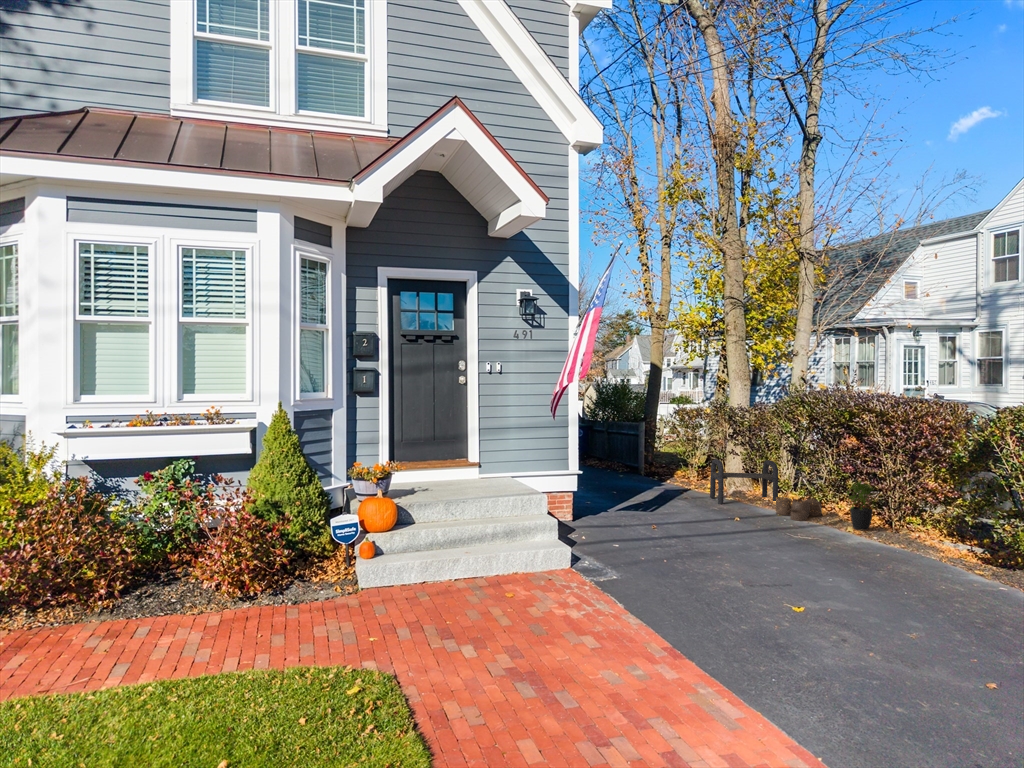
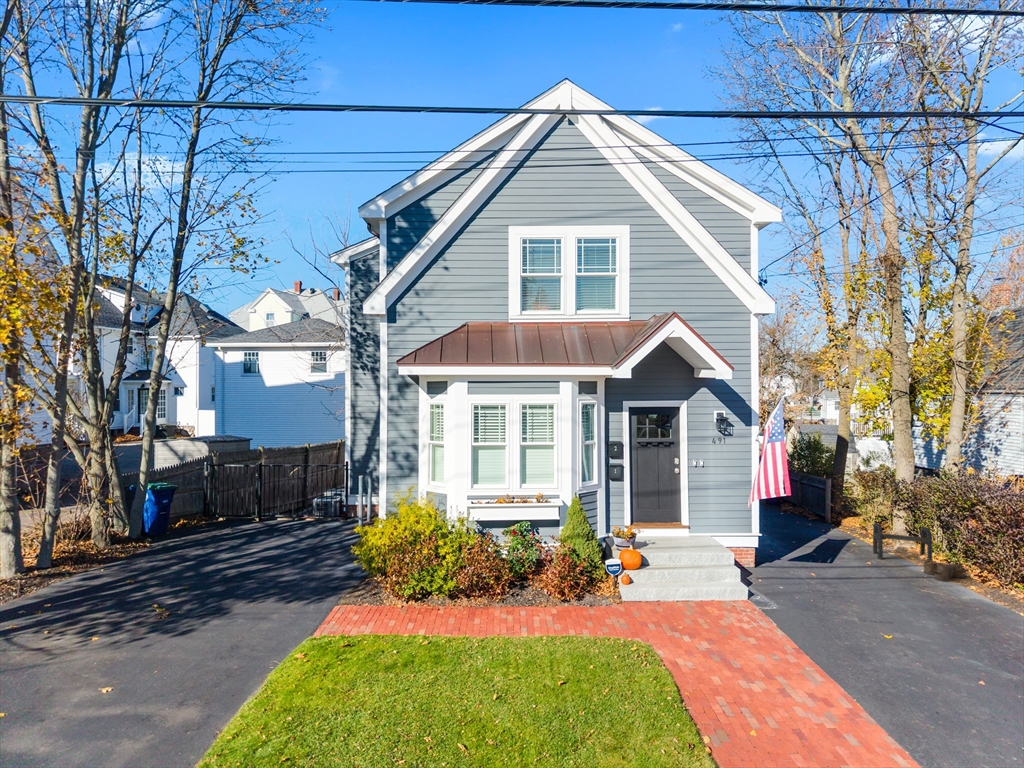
potted plant: present [847,481,877,531] -> none [978,556,1011,595]

